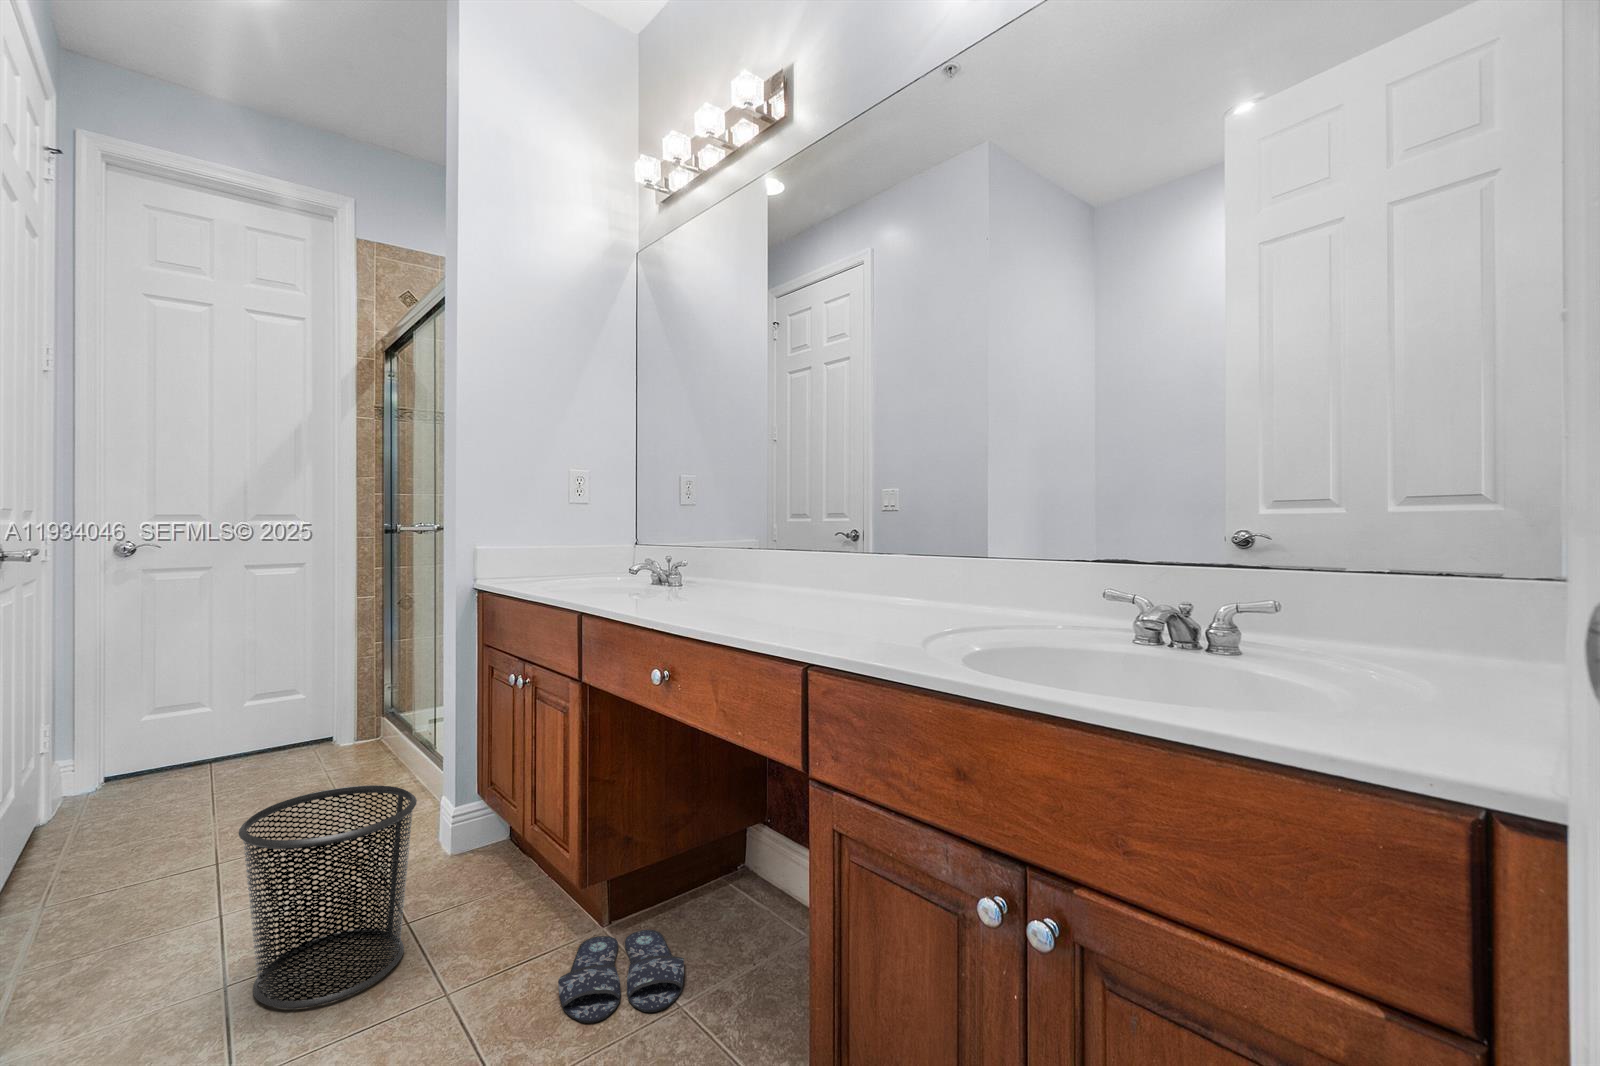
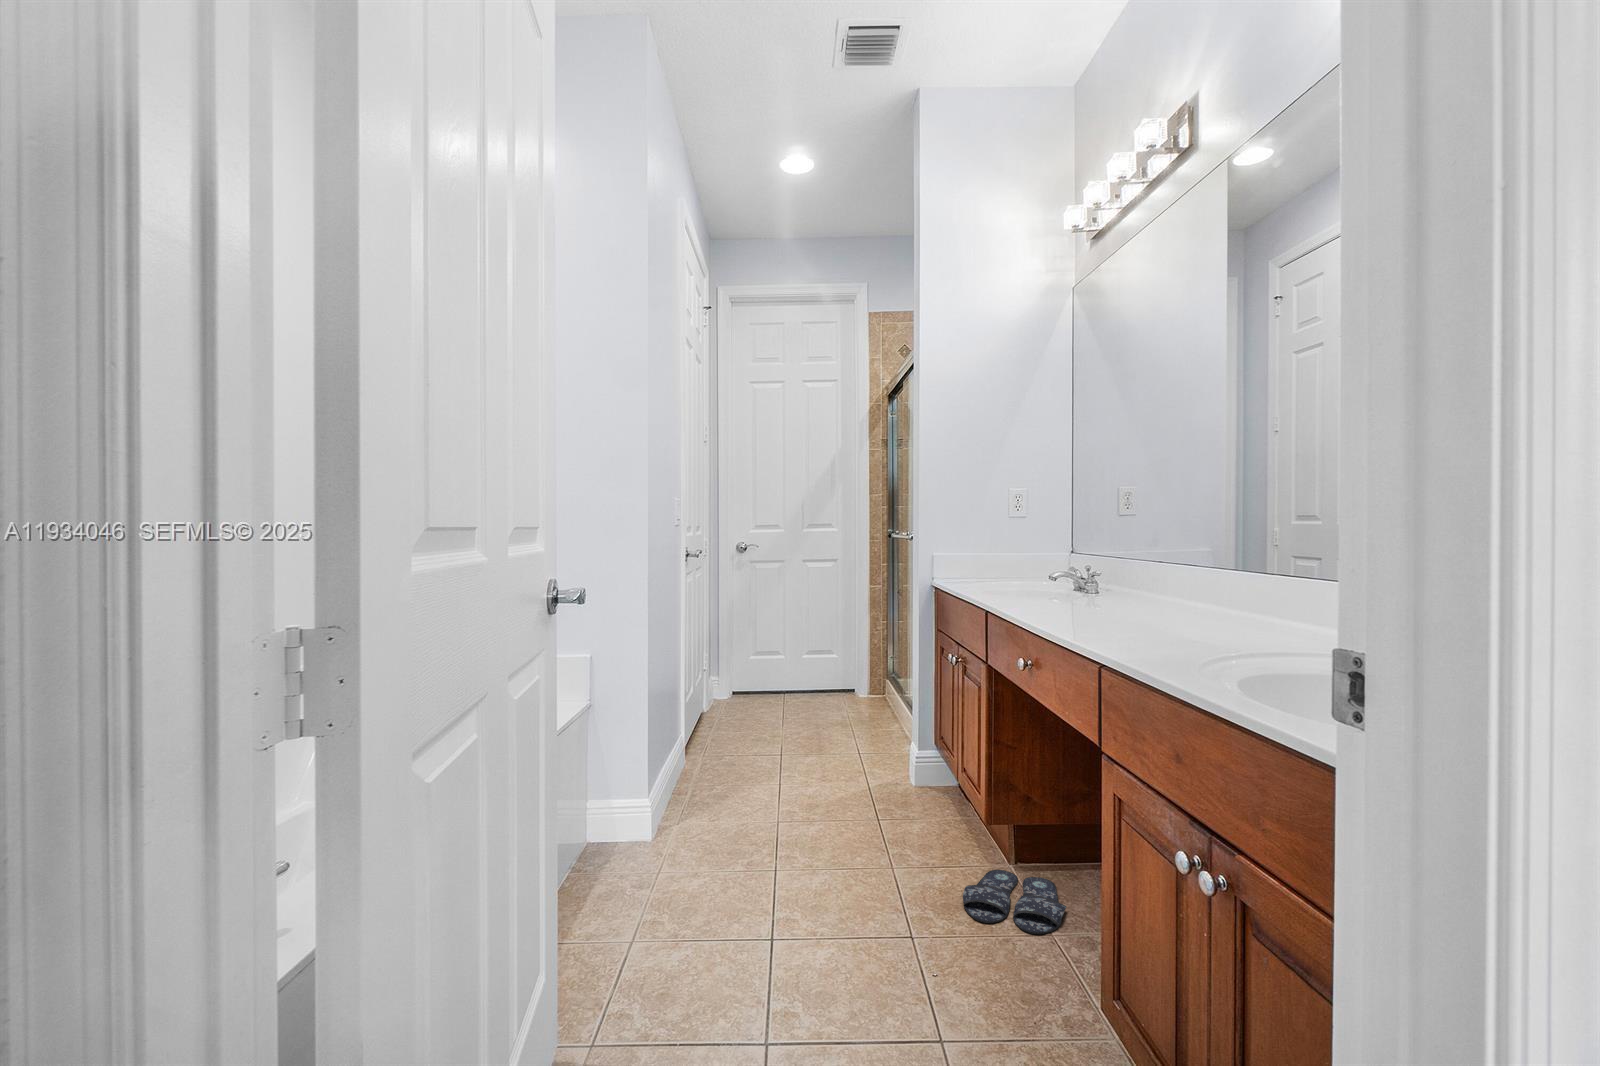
waste bin: present [239,785,417,1009] -> none [781,716,880,851]

